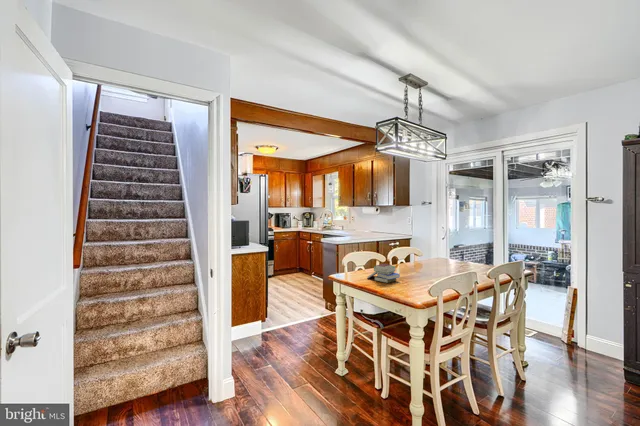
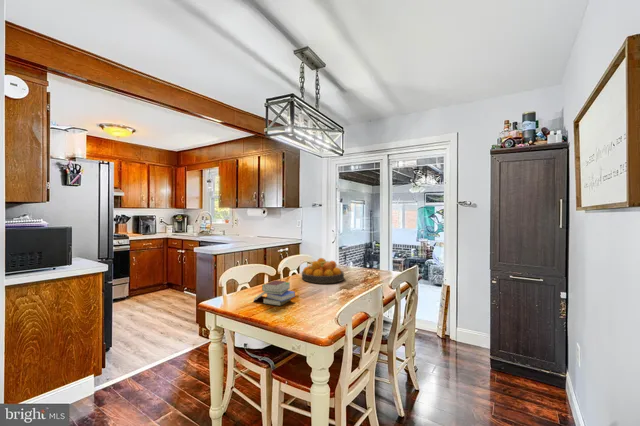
fruit bowl: none [408,251,448,272] -> present [302,258,344,283]

